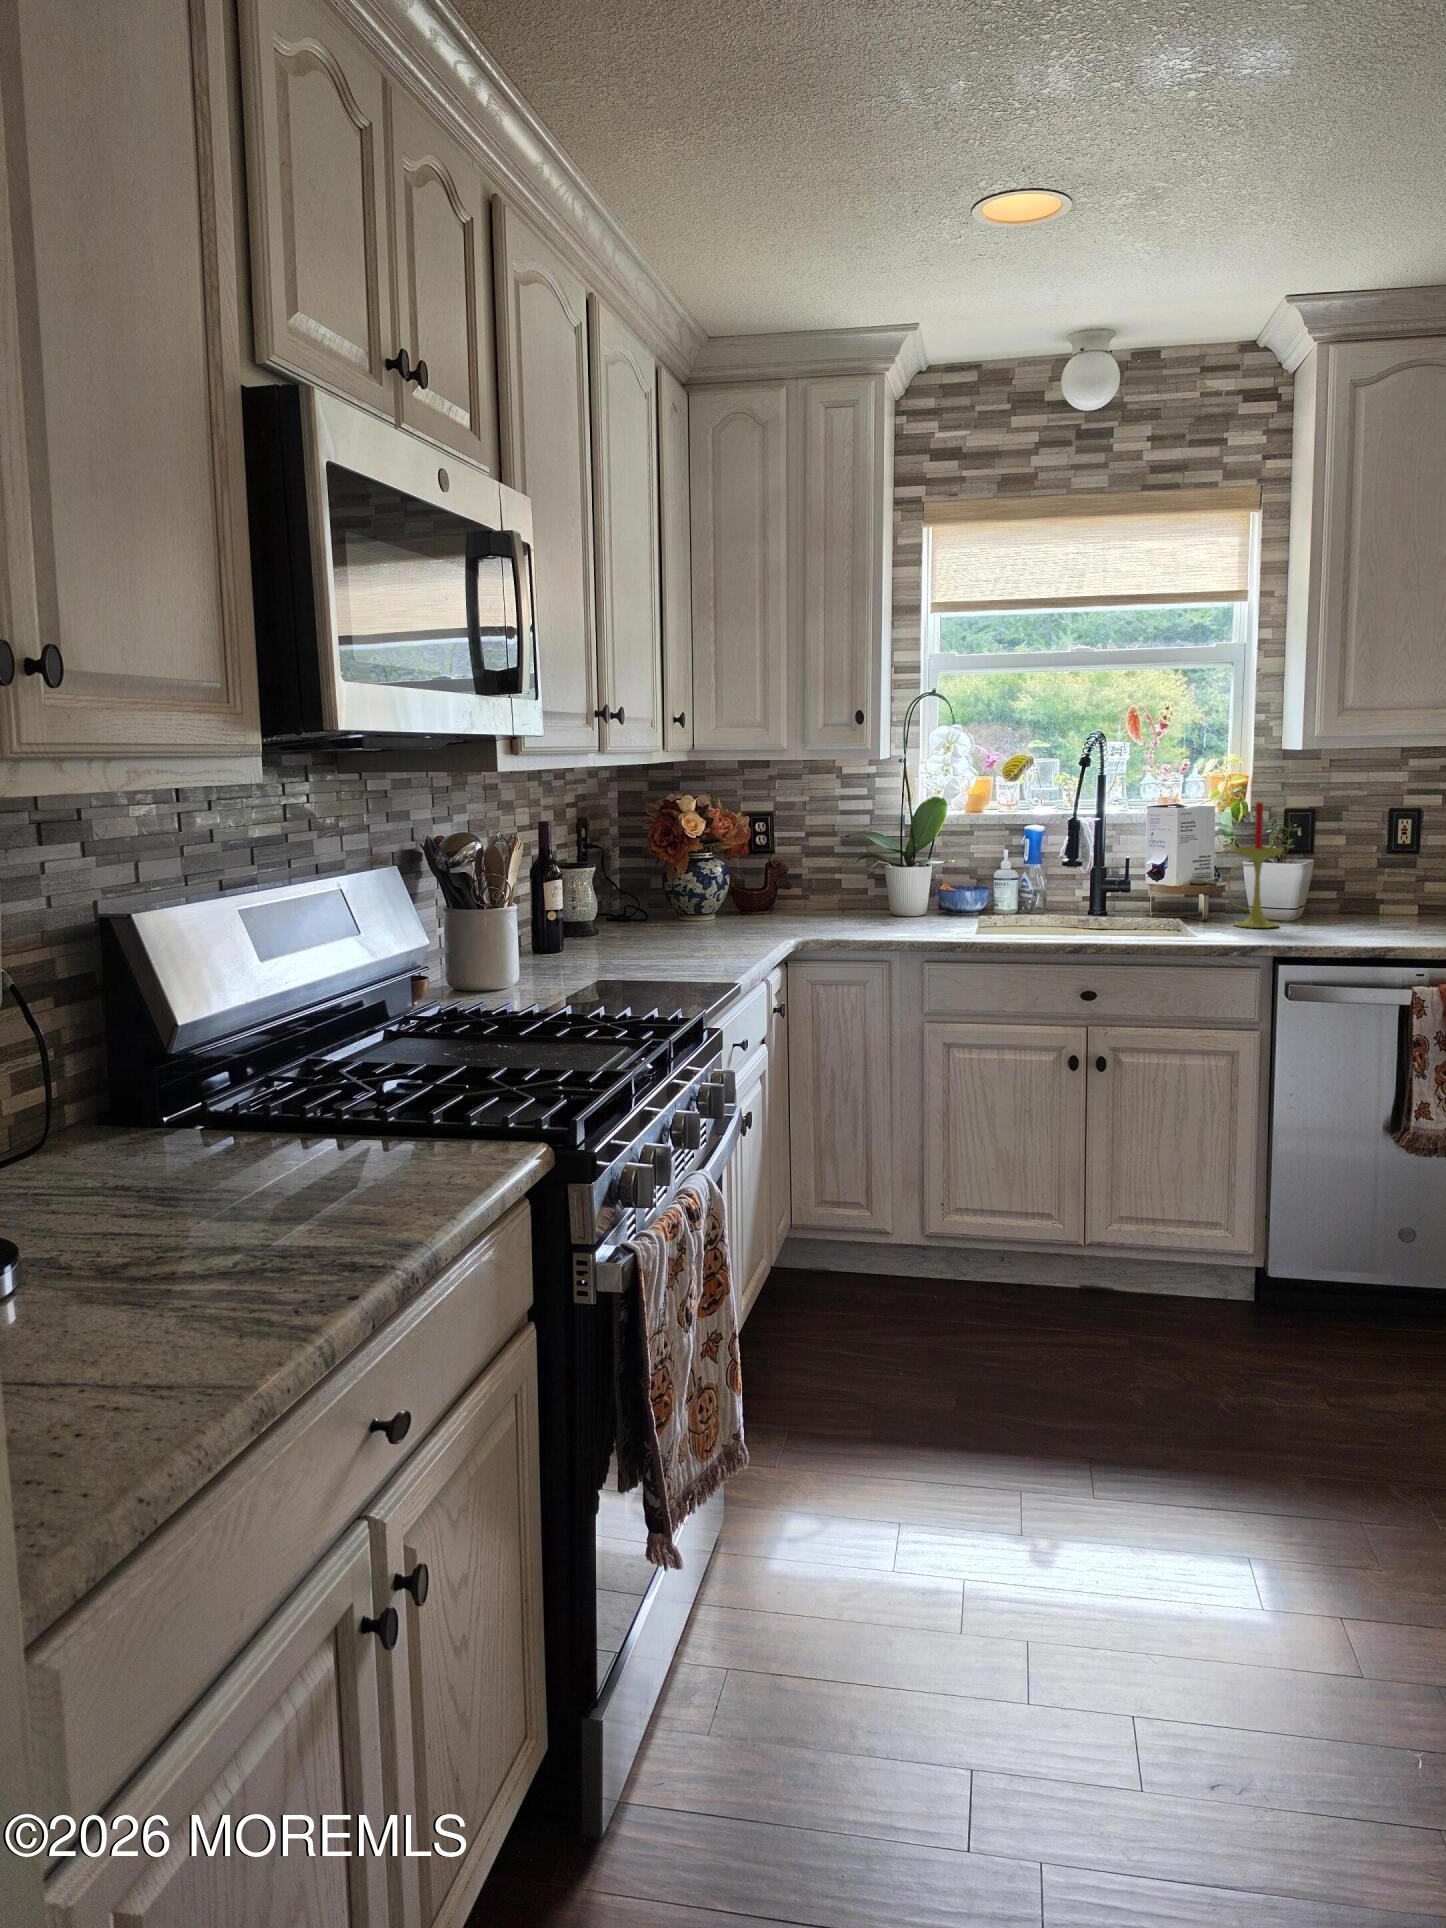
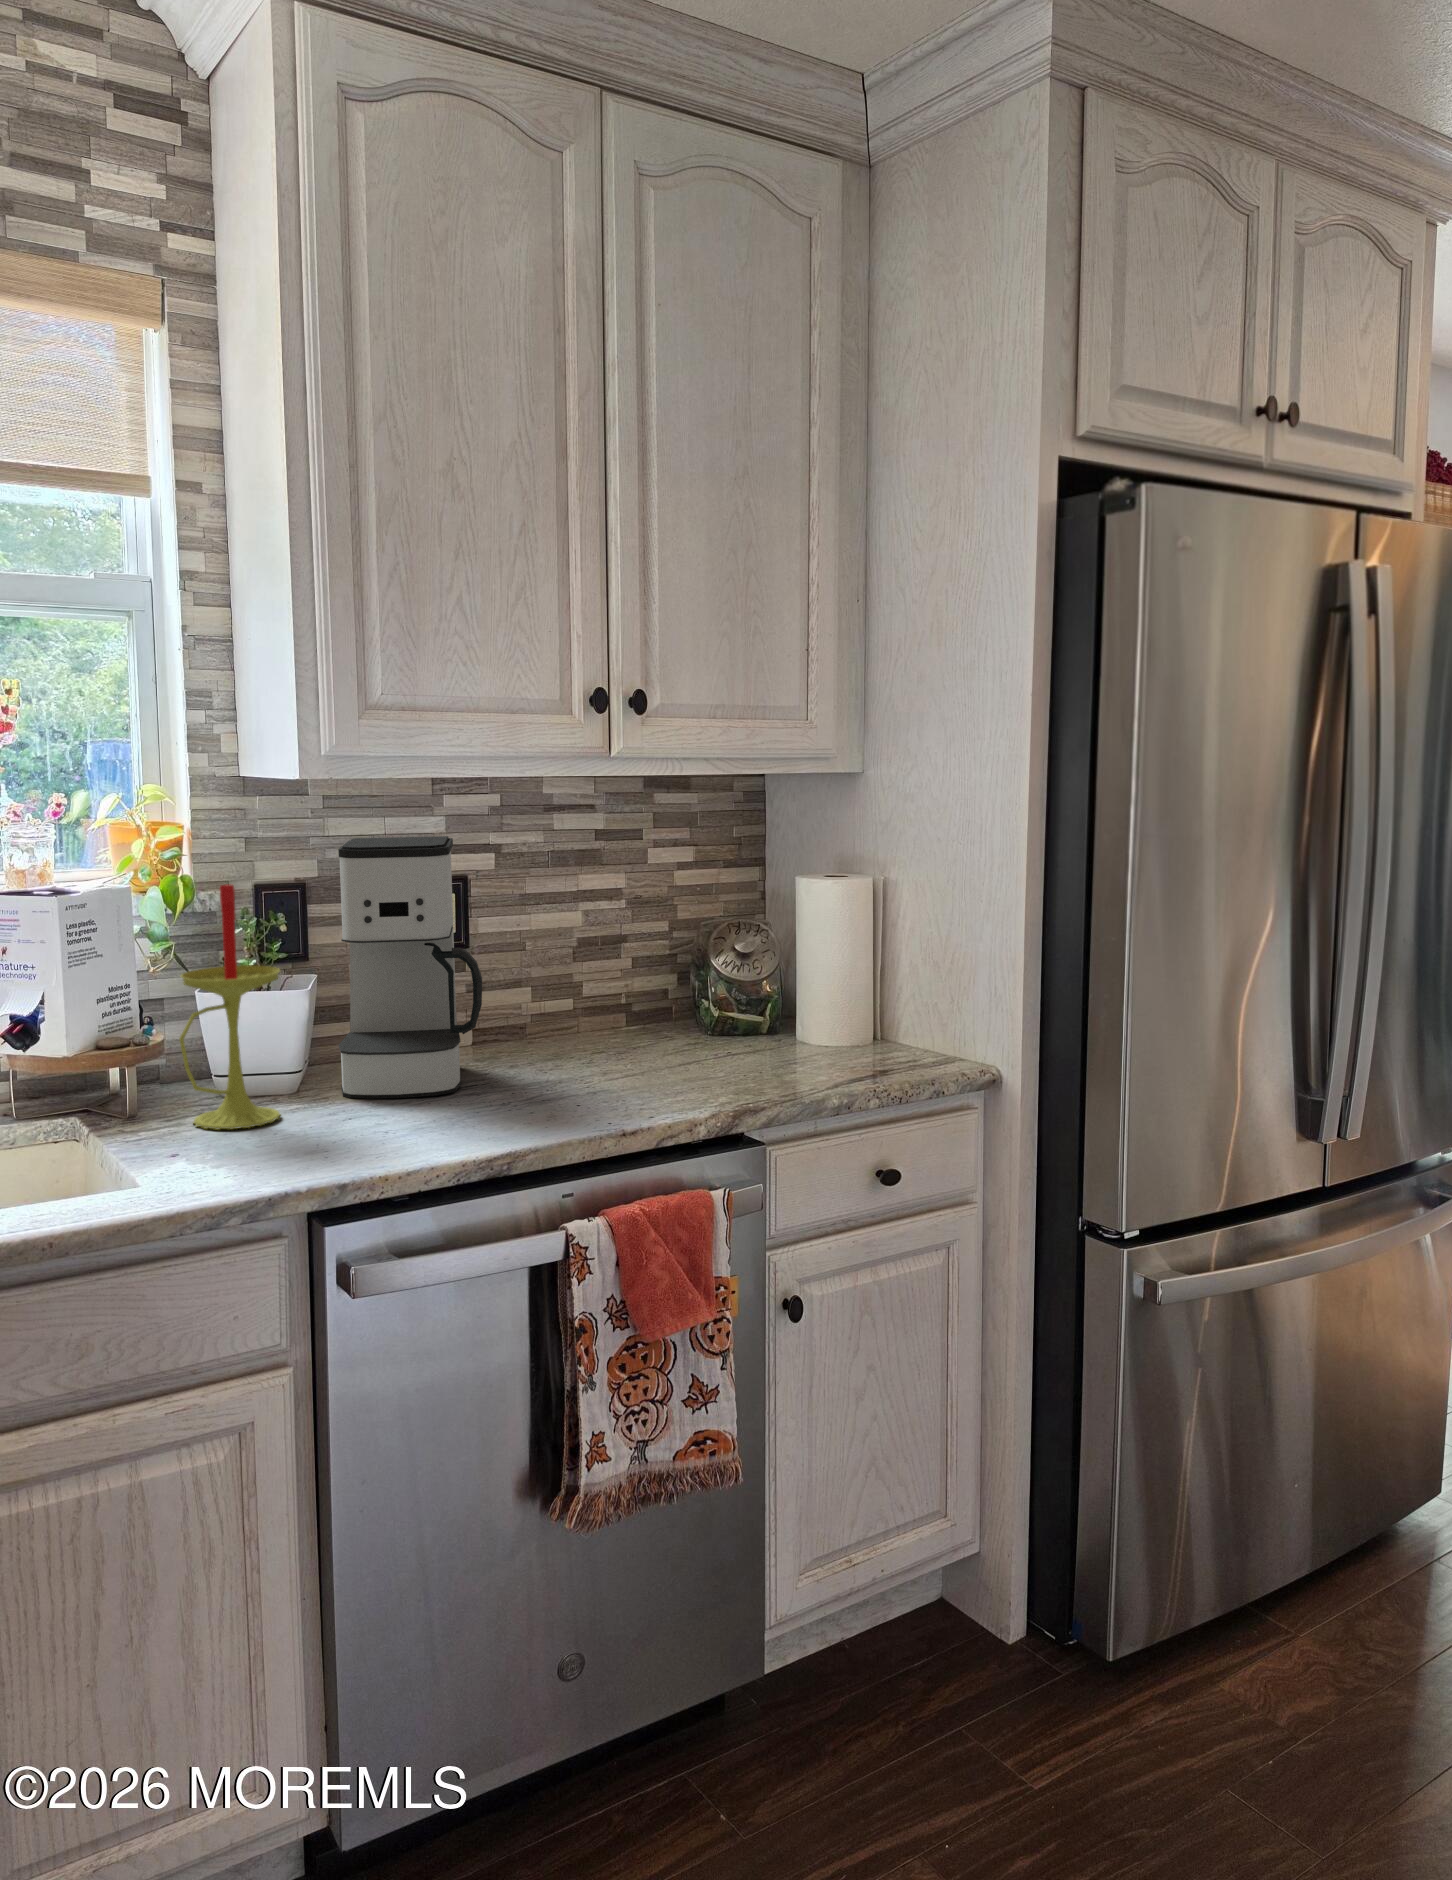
coffee maker: none [1320,785,1412,928] -> present [338,836,482,1099]

